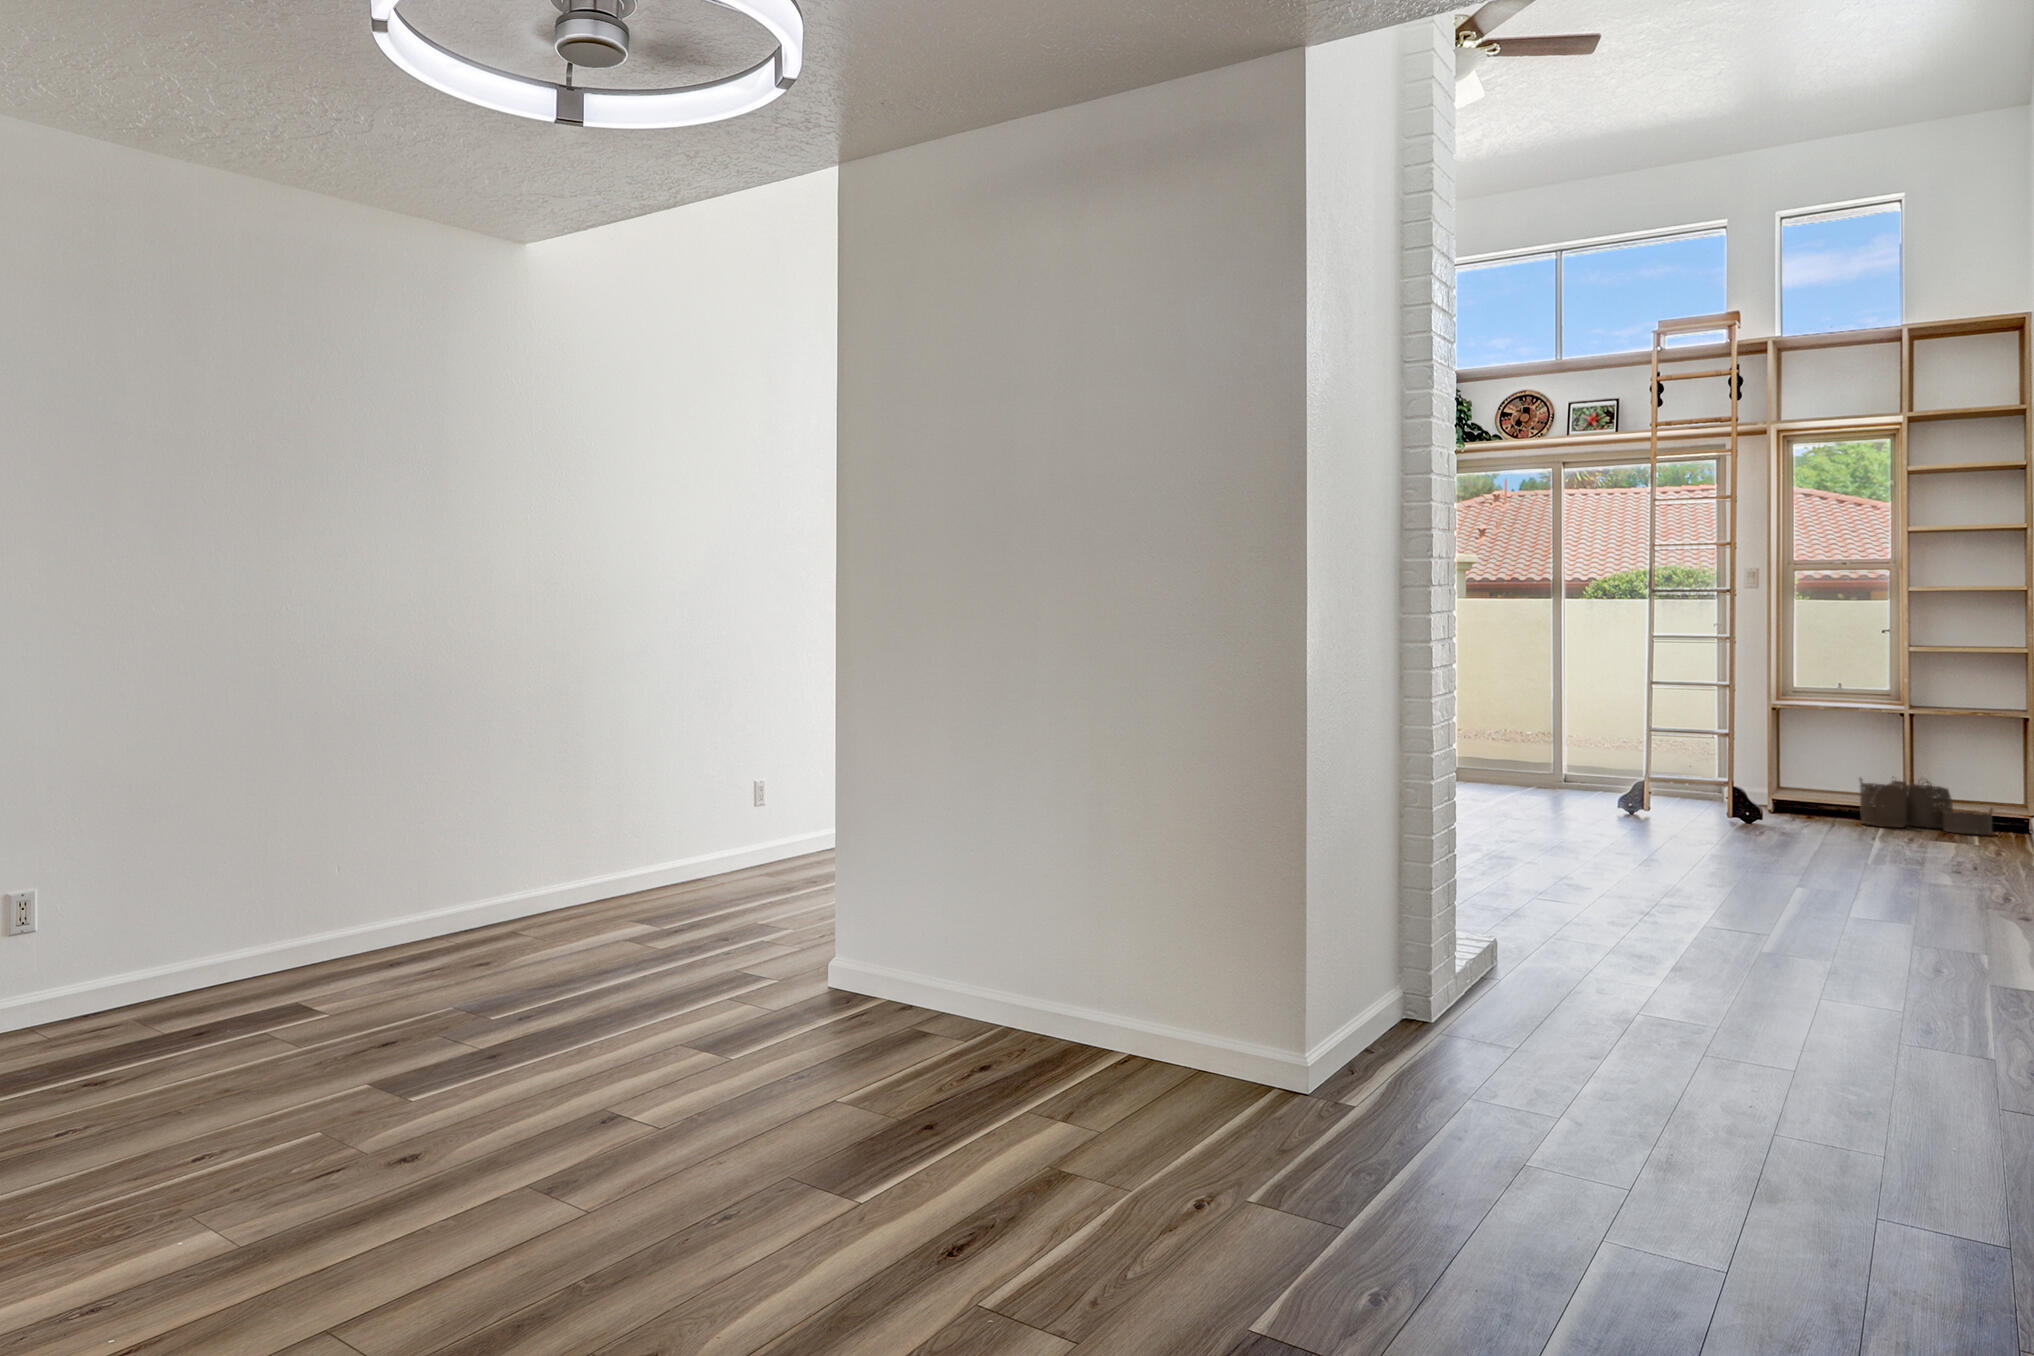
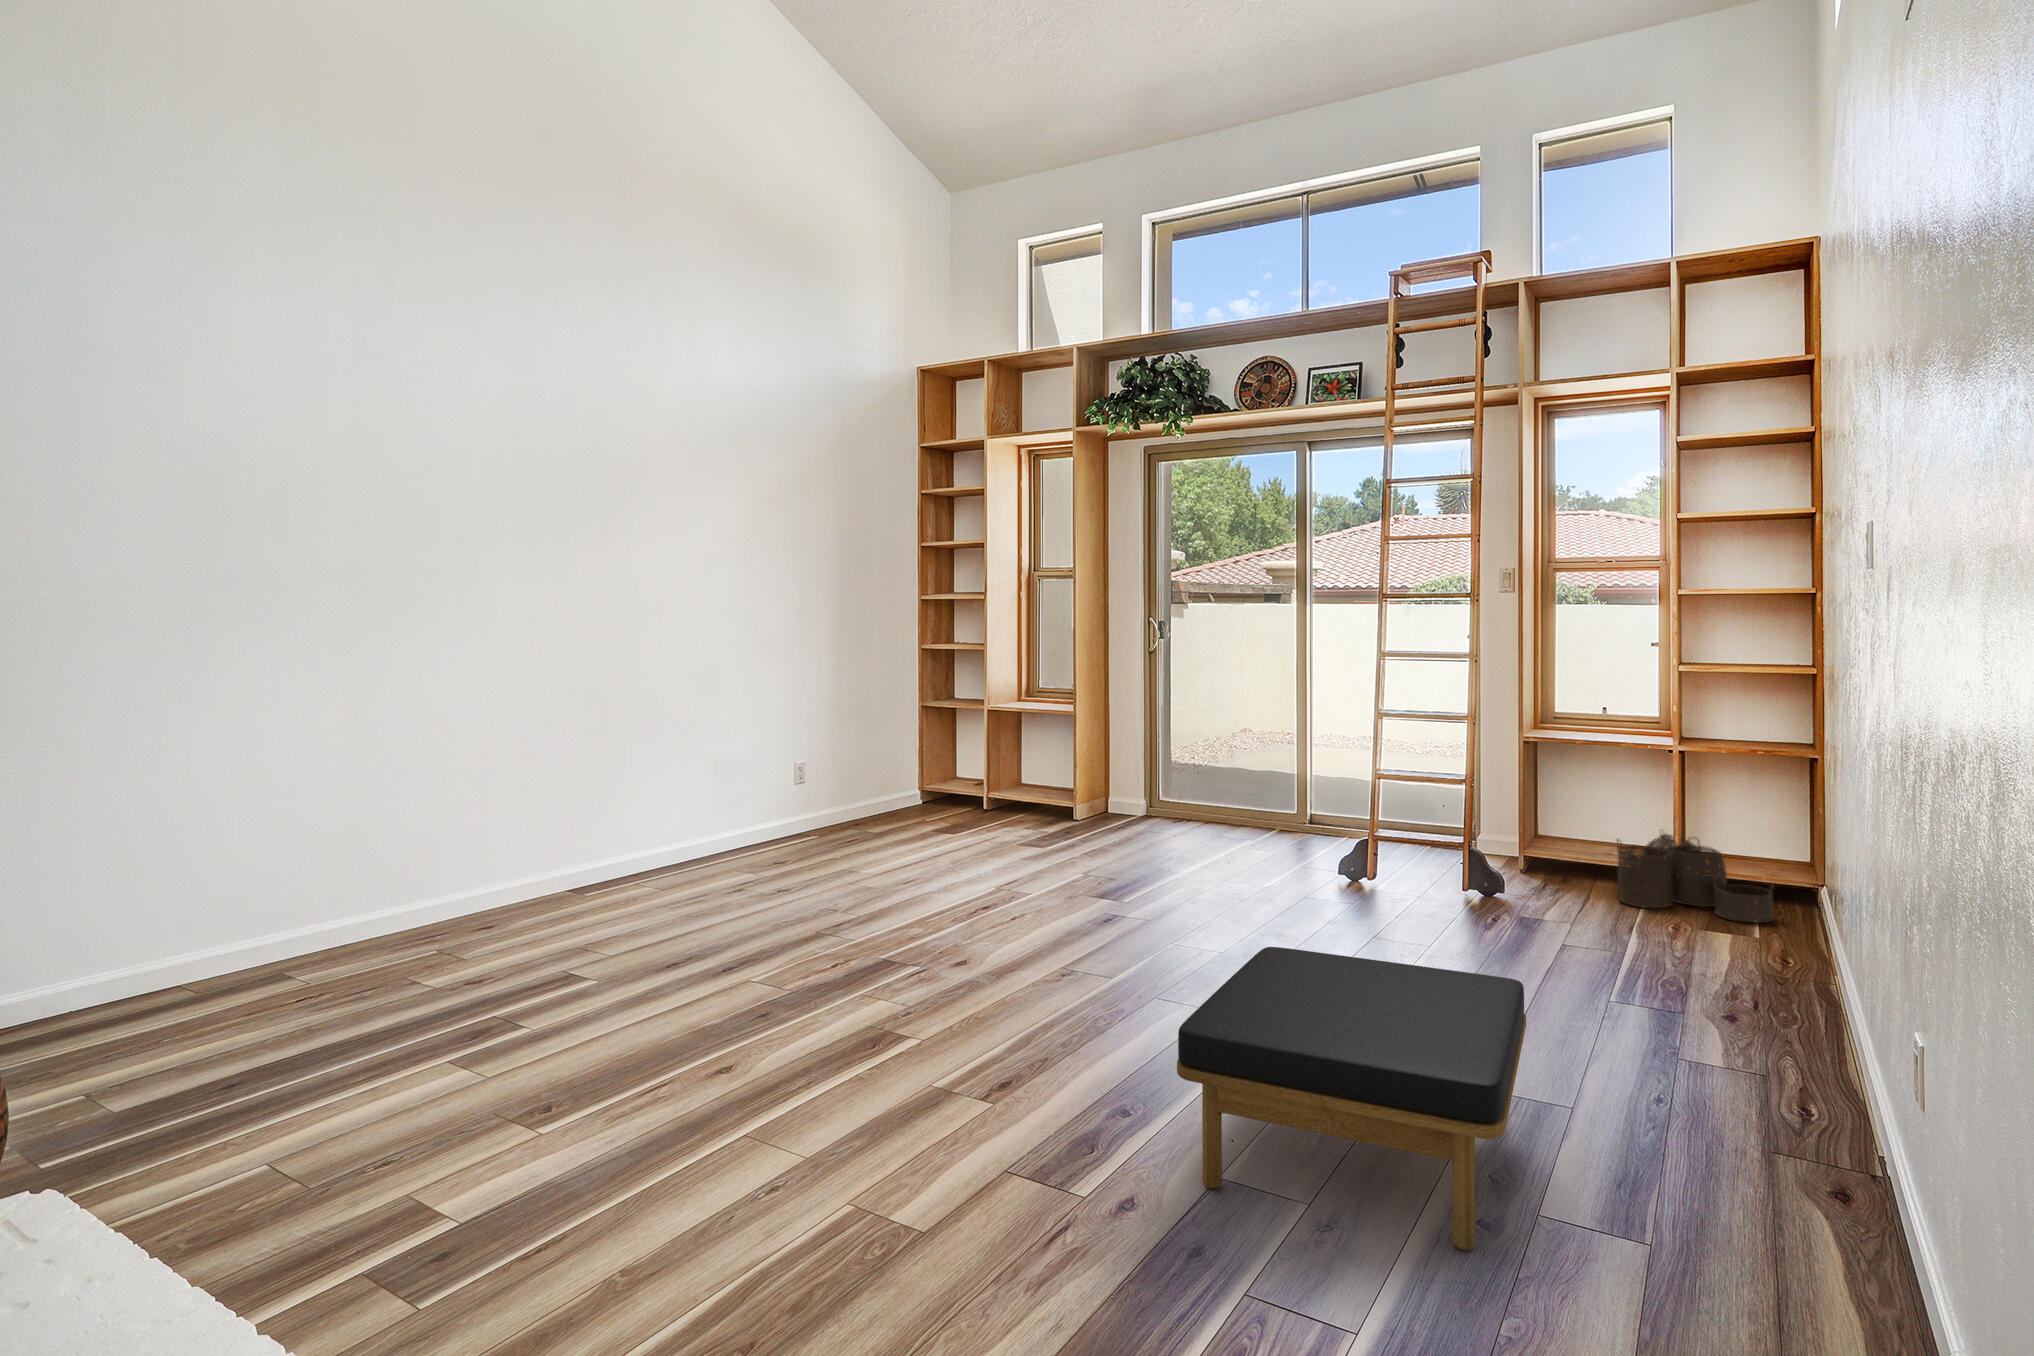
ottoman: none [1655,789,1858,901] -> present [1177,947,1526,1250]

